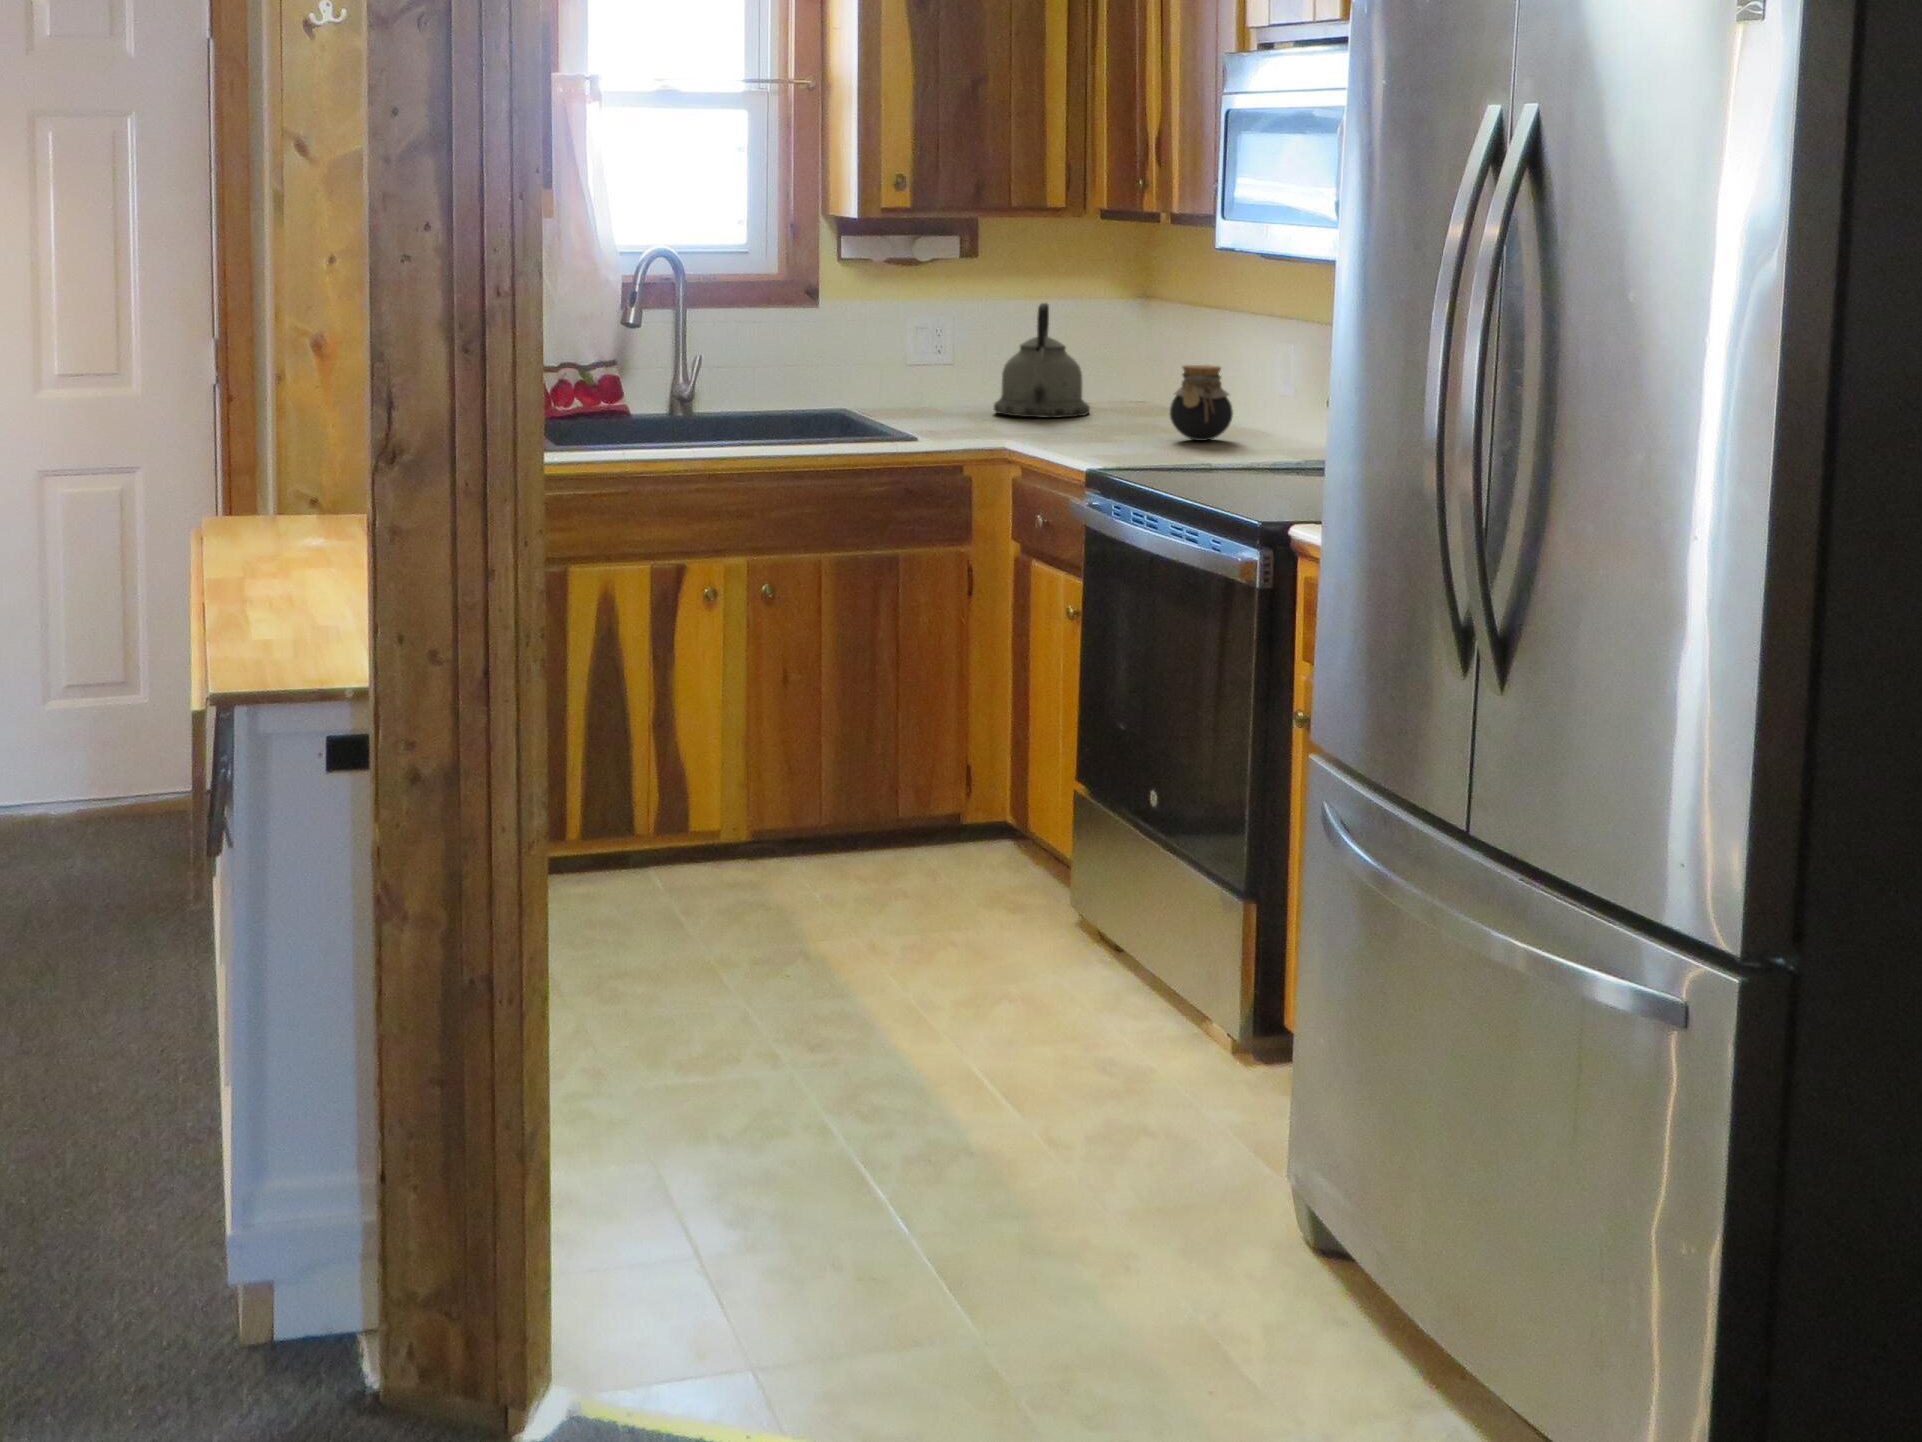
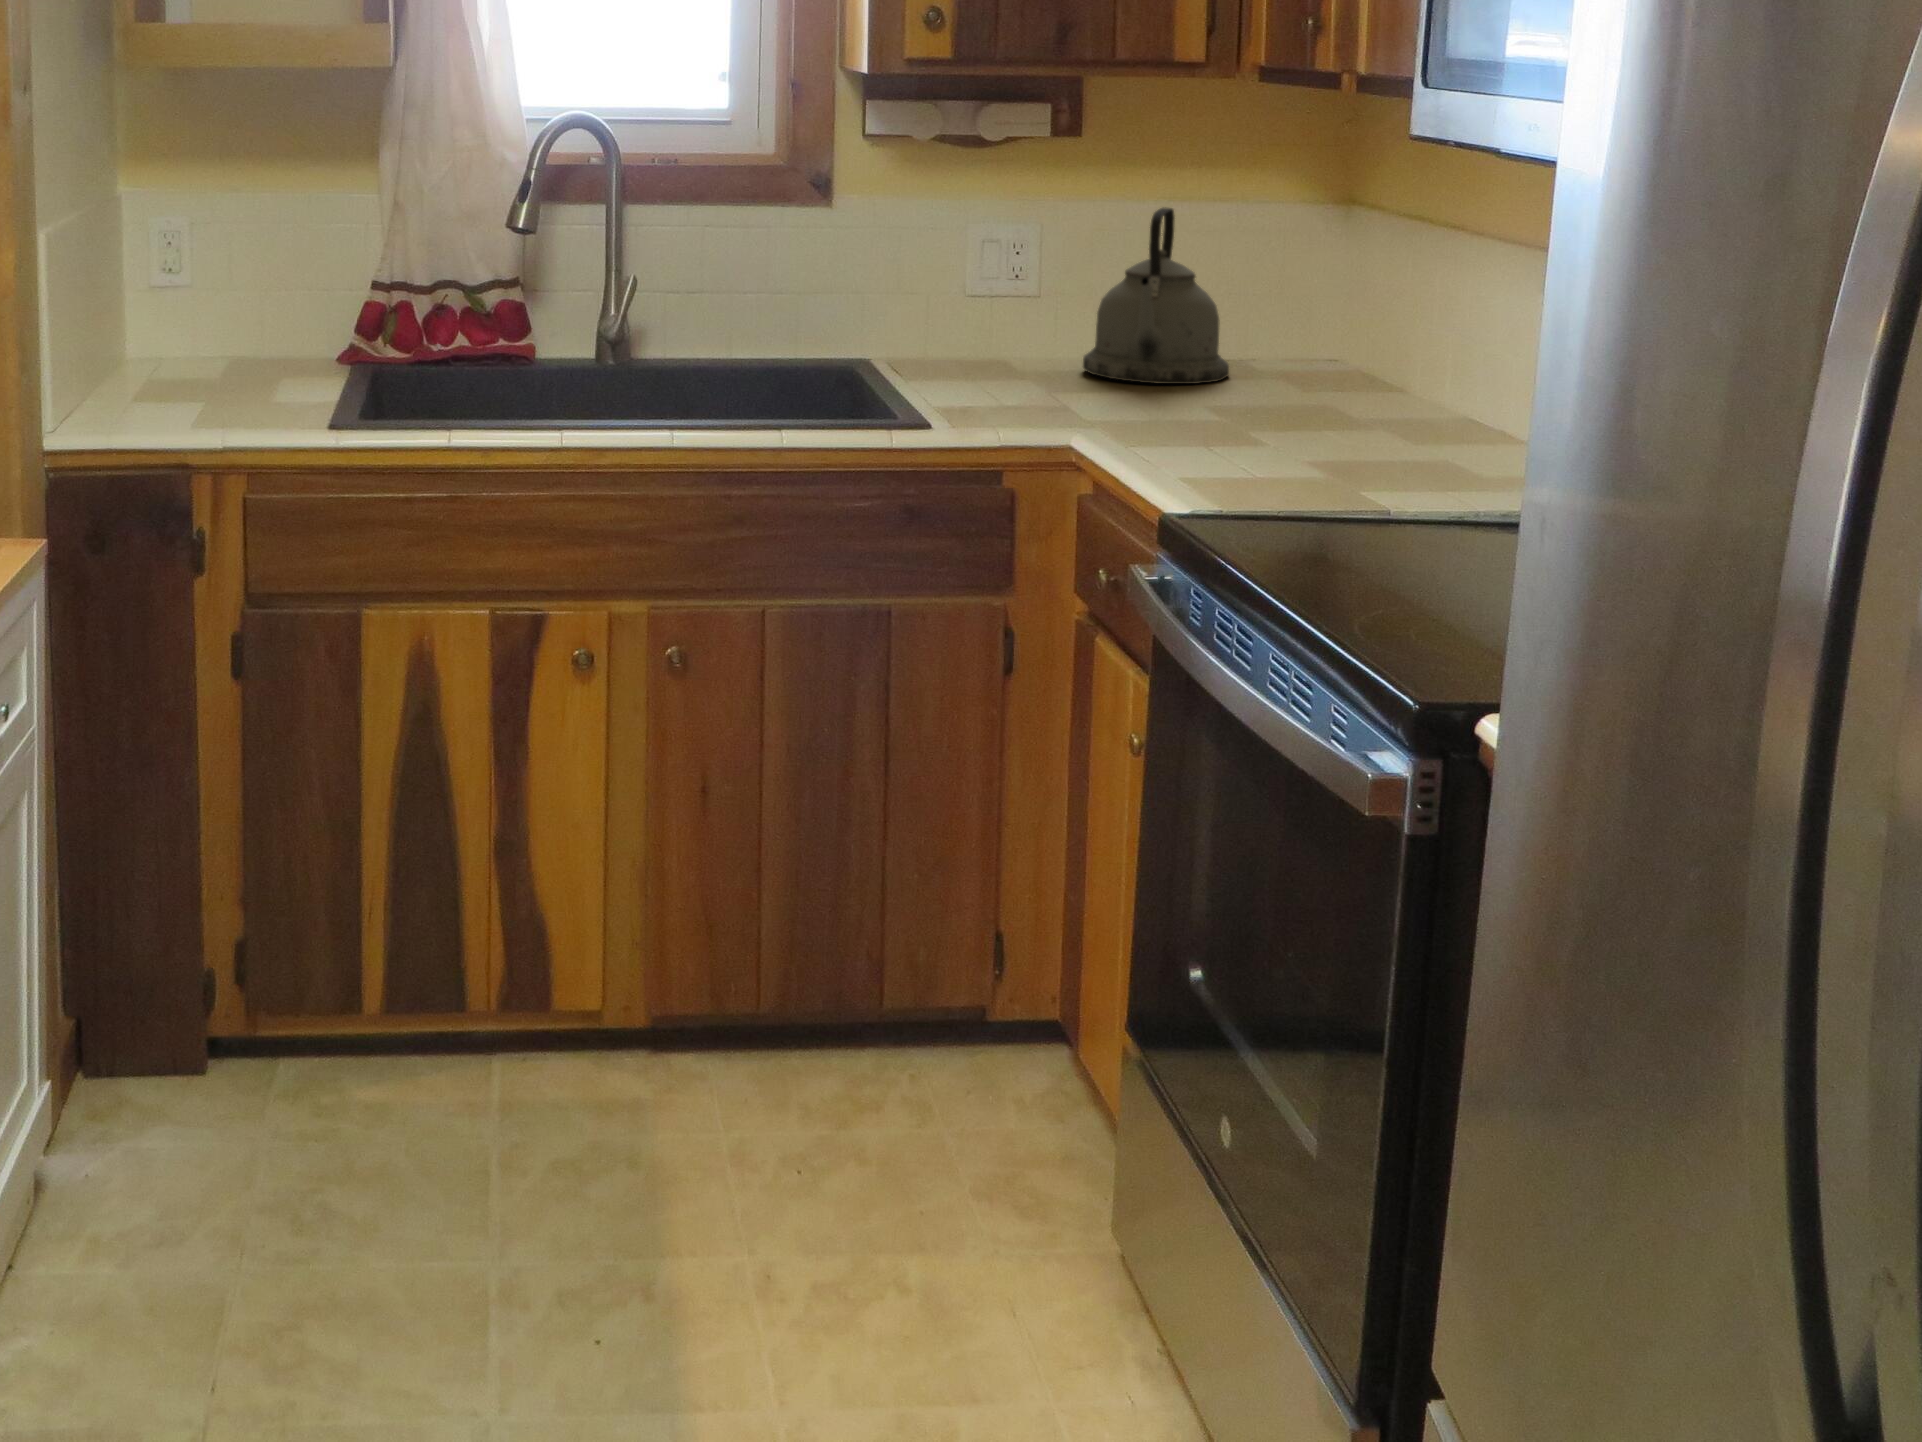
jar: present [1170,365,1233,441] -> none [1342,323,1450,449]

